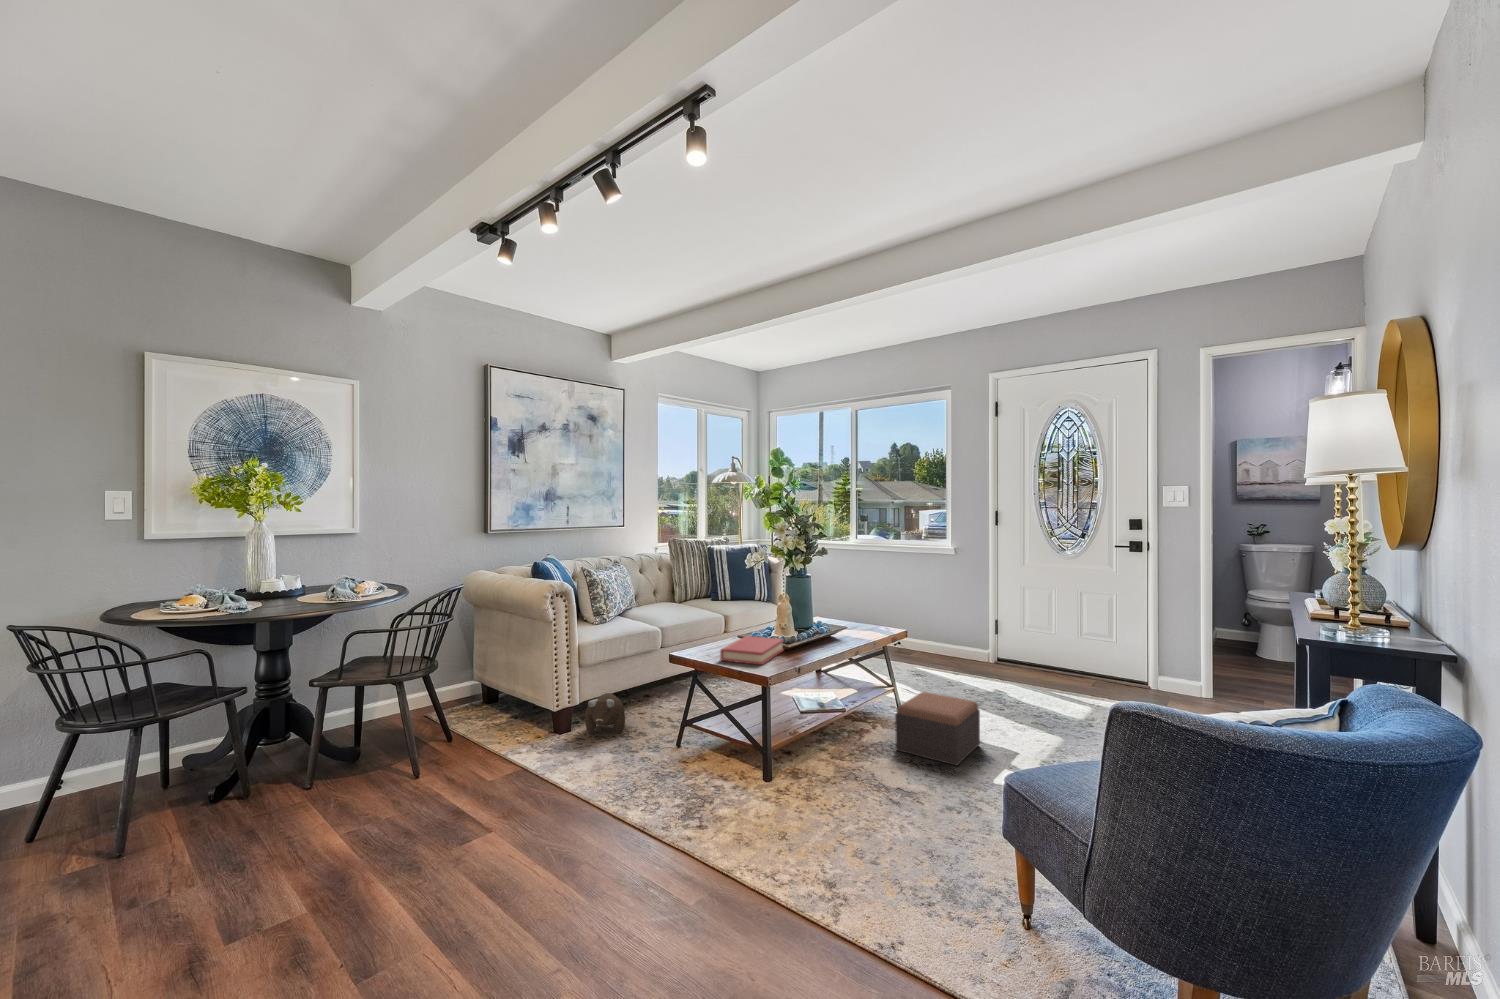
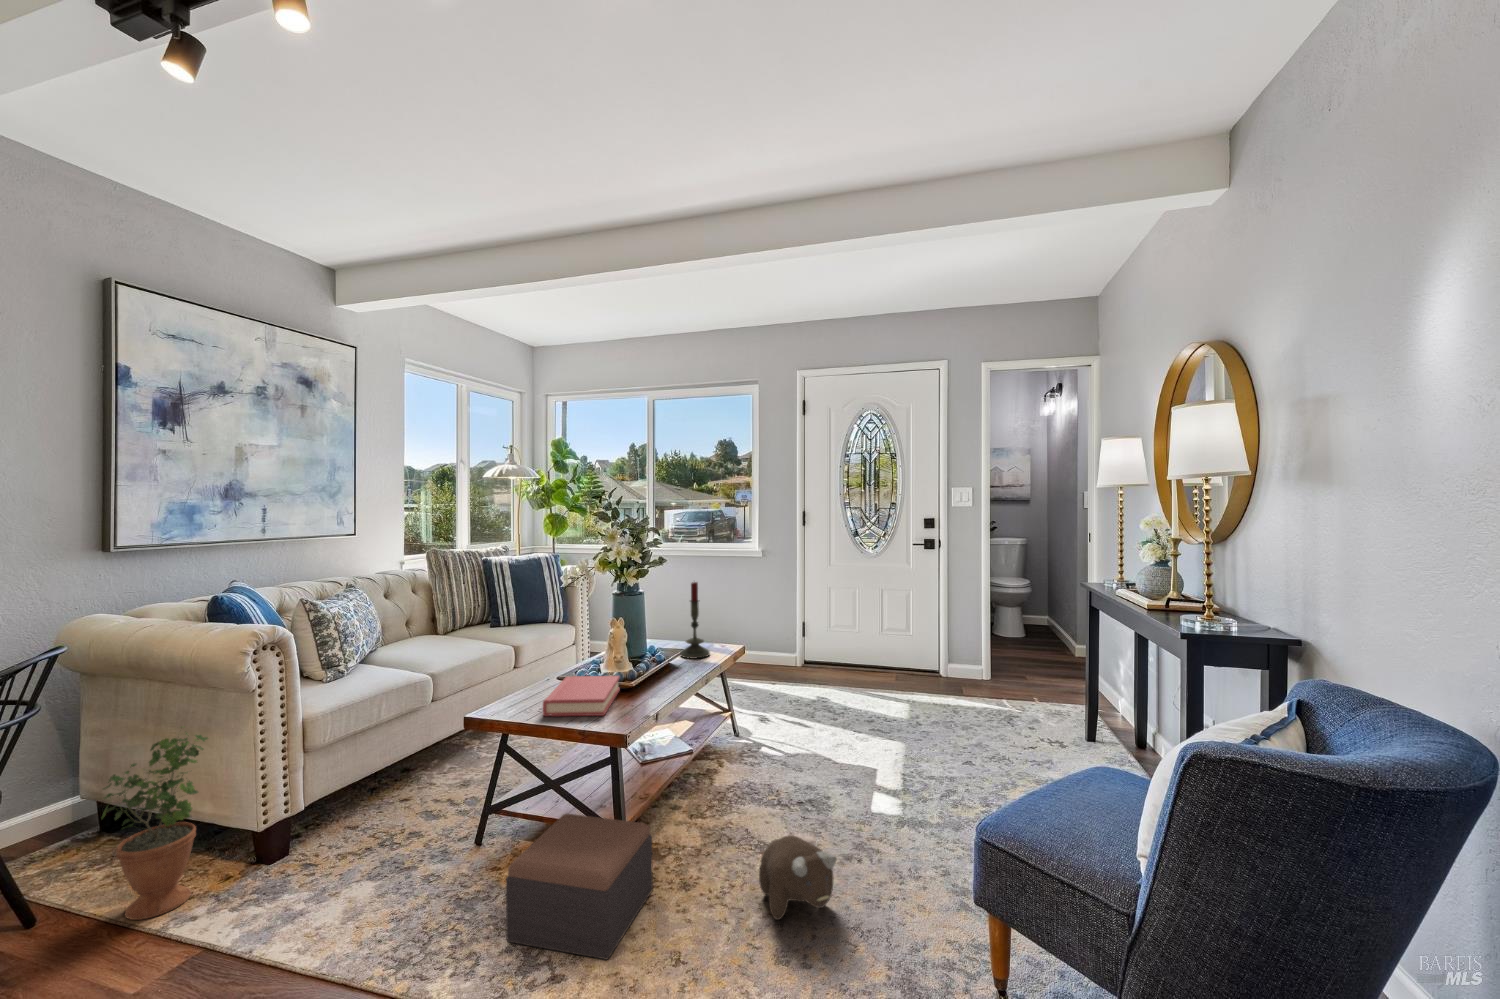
candle: none [848,569,873,636] -> present [680,582,710,659]
potted plant: none [476,640,528,751] -> present [102,733,208,920]
footstool: present [895,692,980,766] -> present [506,814,653,960]
plush toy: present [585,693,625,734] -> present [759,835,837,920]

